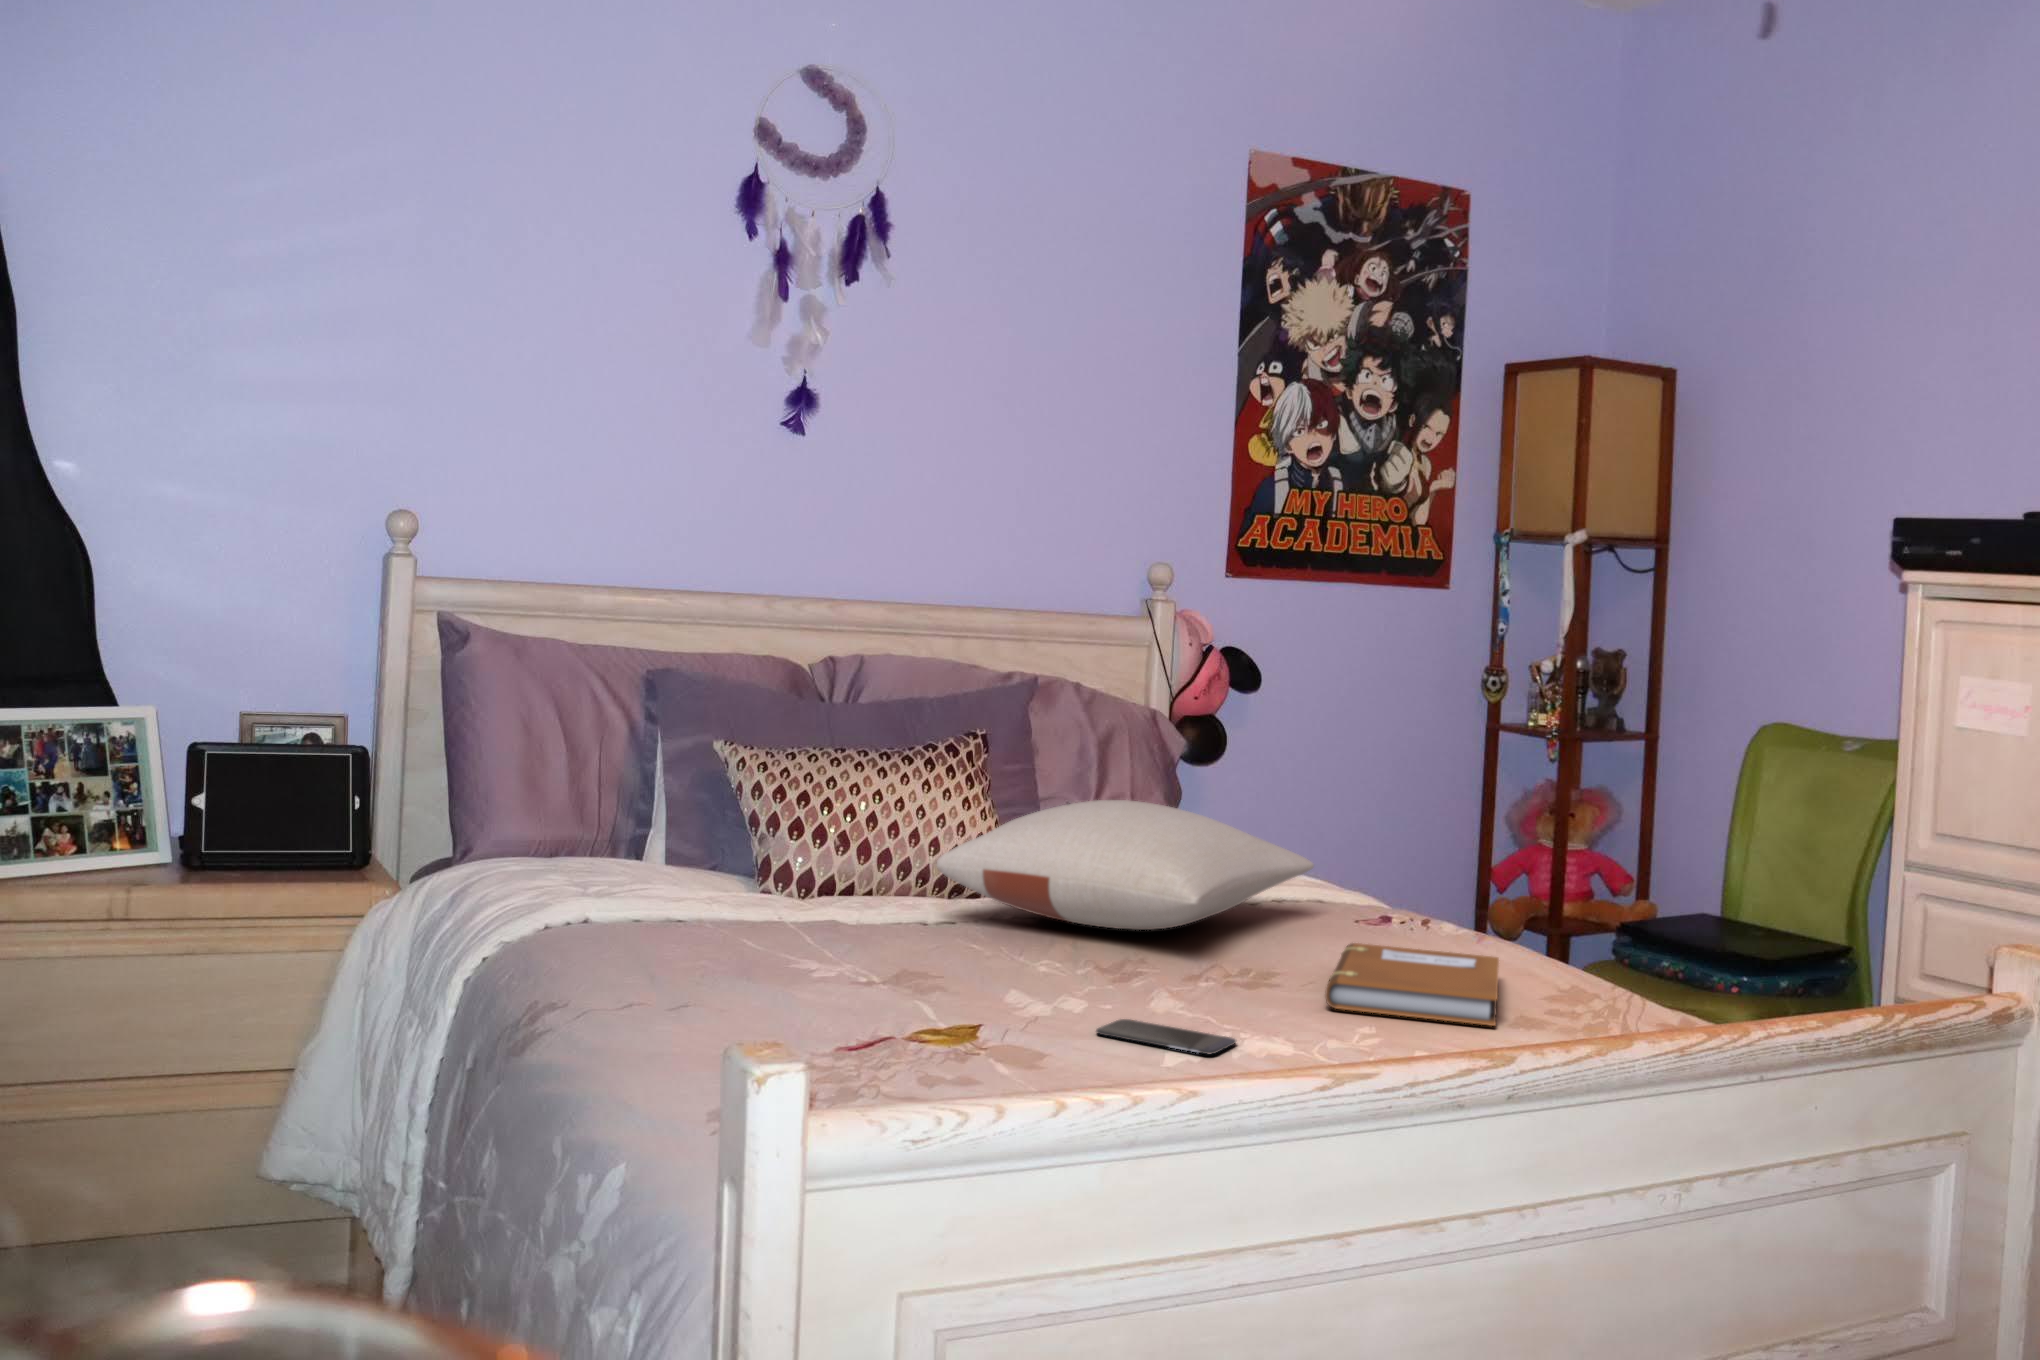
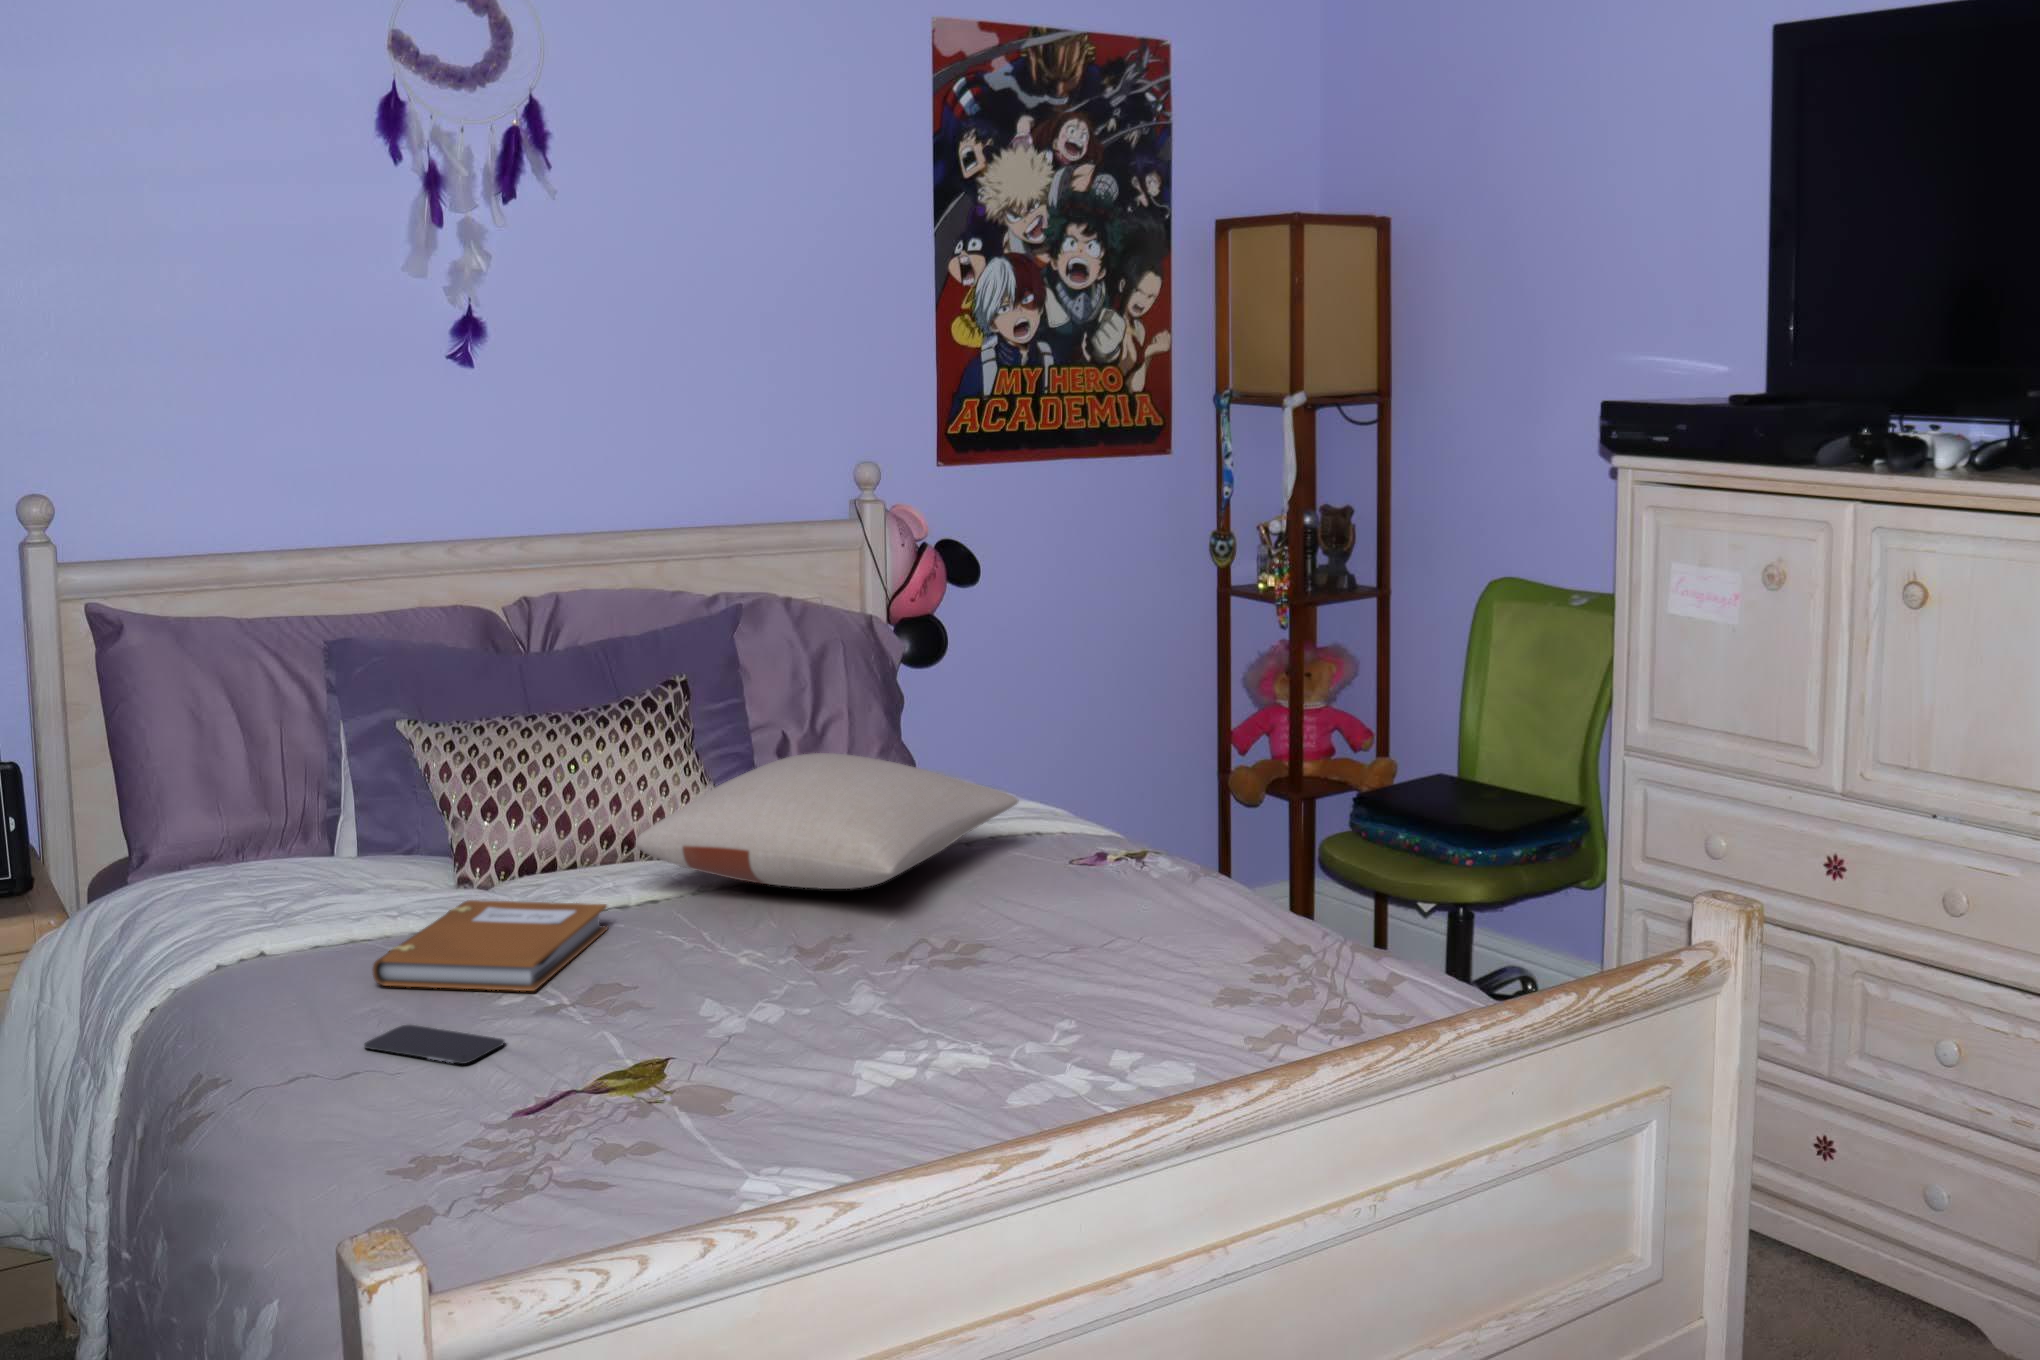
notebook: present [1325,943,1499,1026] -> present [373,900,608,991]
smartphone: present [1096,1019,1236,1054] -> present [364,1025,505,1064]

